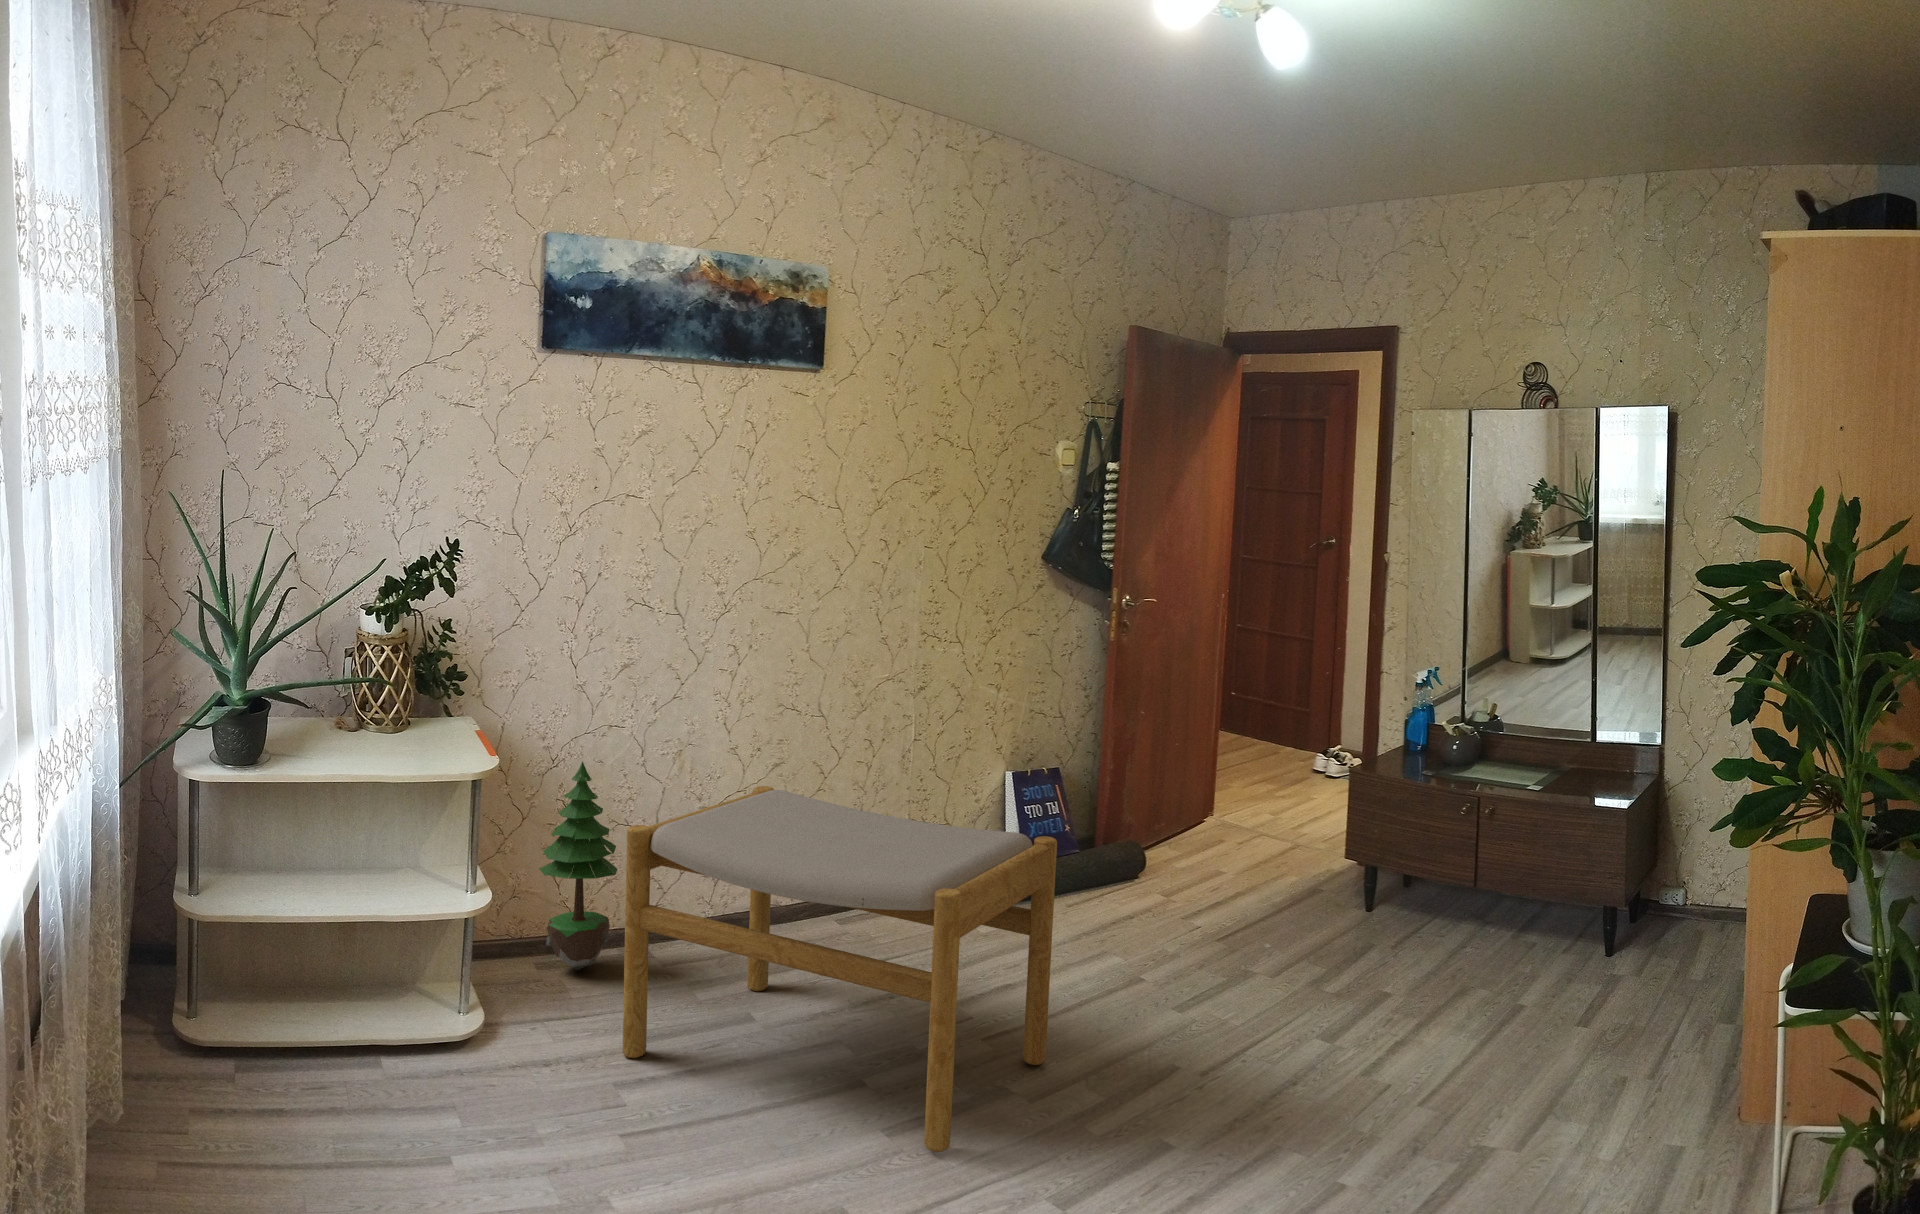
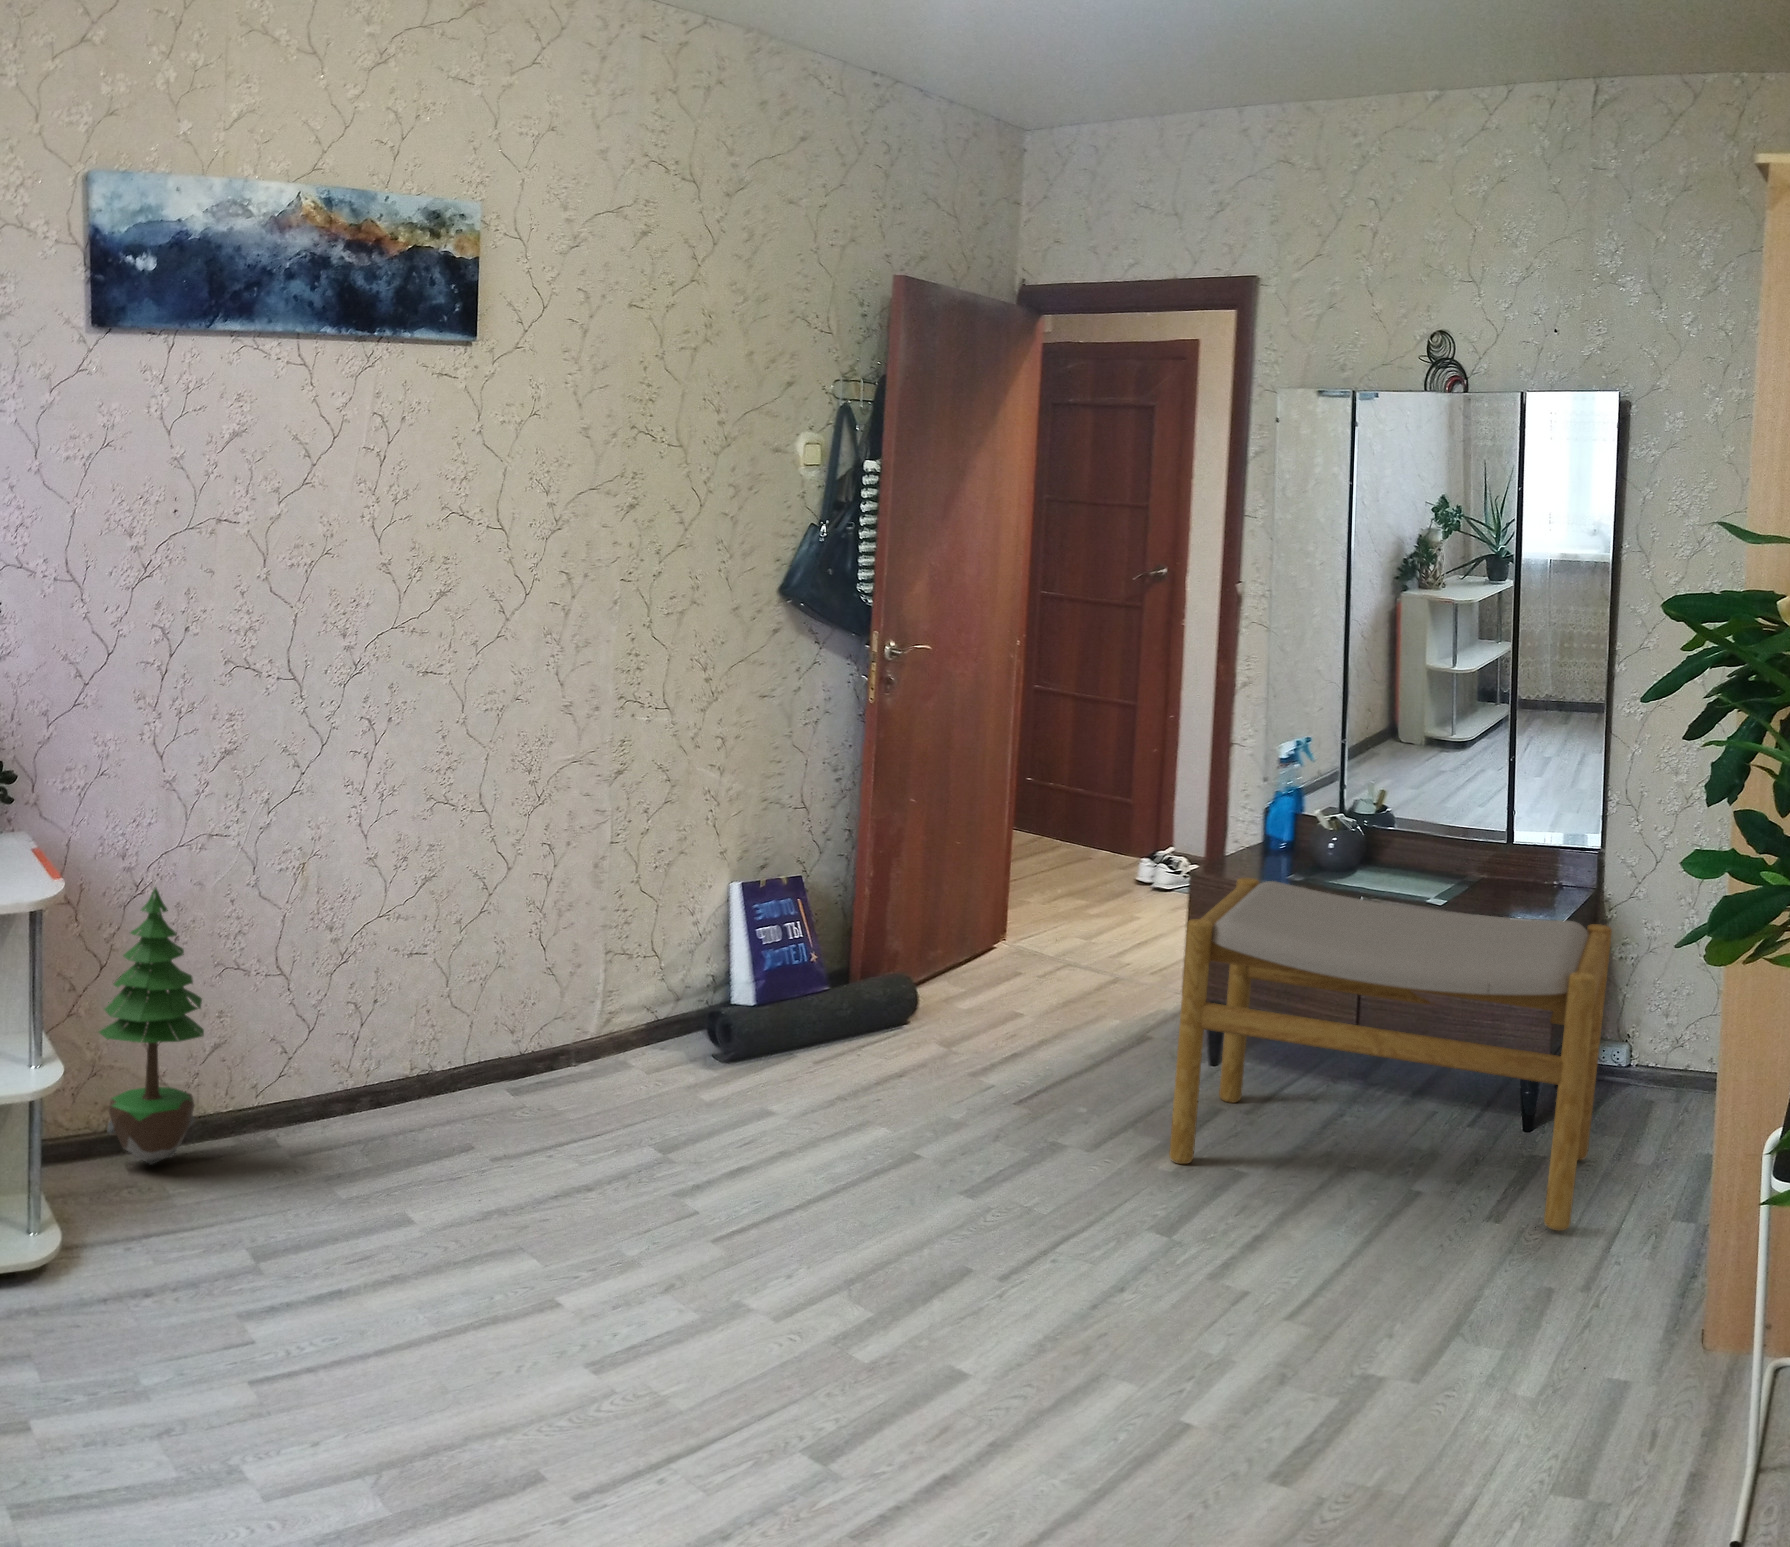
footstool: present [623,786,1057,1152] -> present [1169,878,1612,1231]

